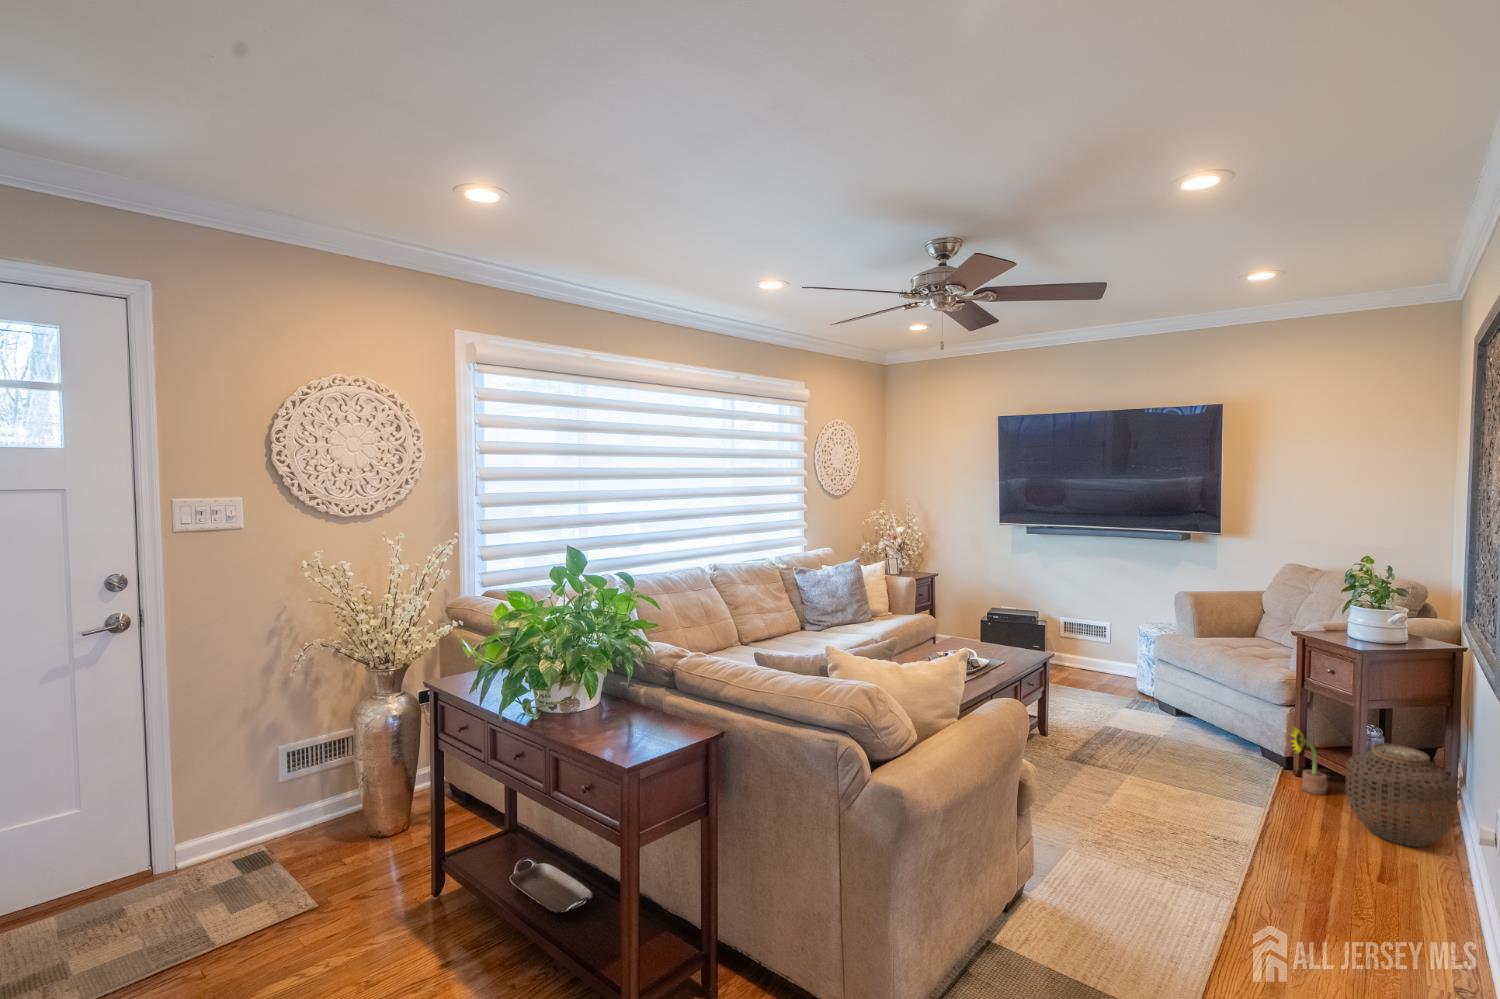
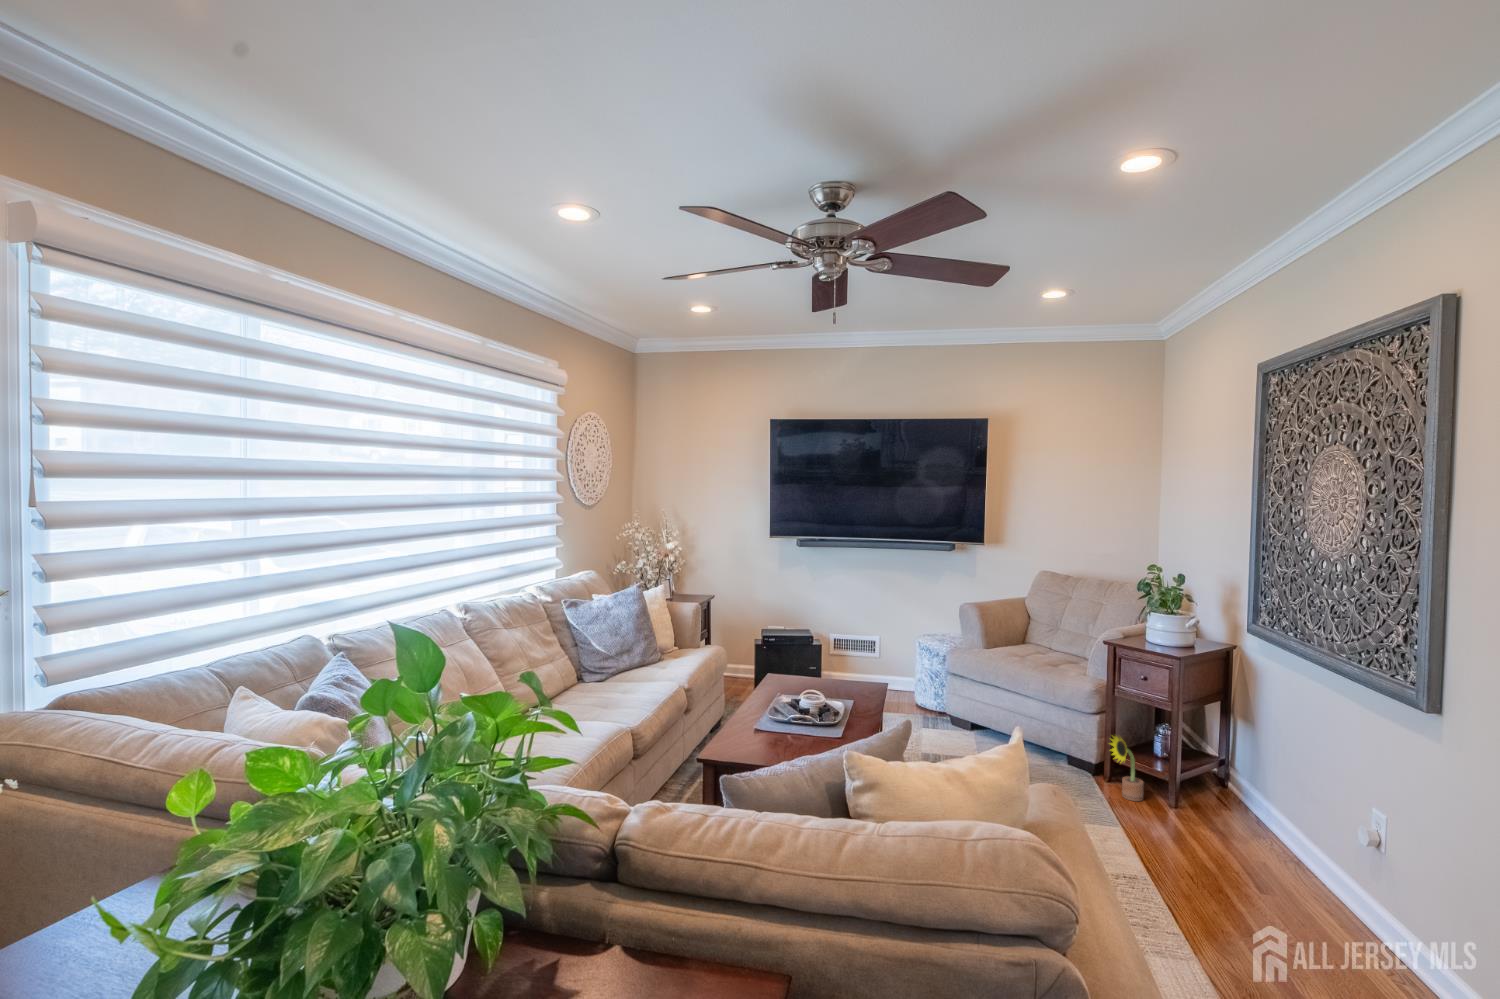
woven basket: present [1346,743,1456,847] -> none [1181,745,1277,846]

